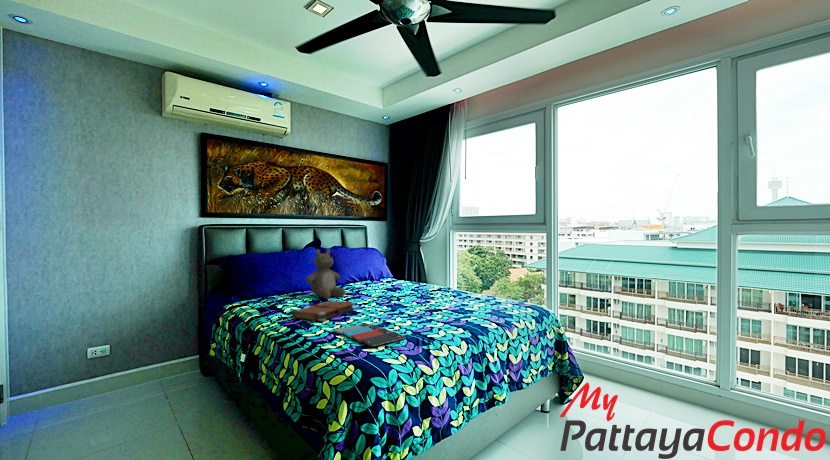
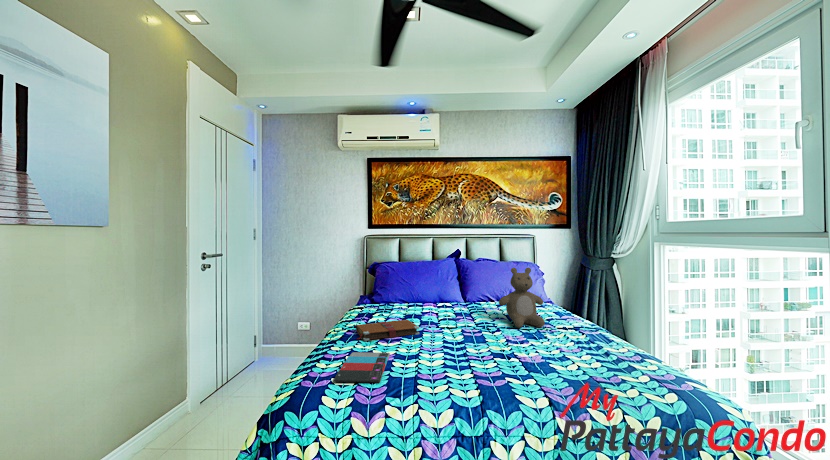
teddy bear: present [306,249,346,299] -> present [499,268,545,328]

